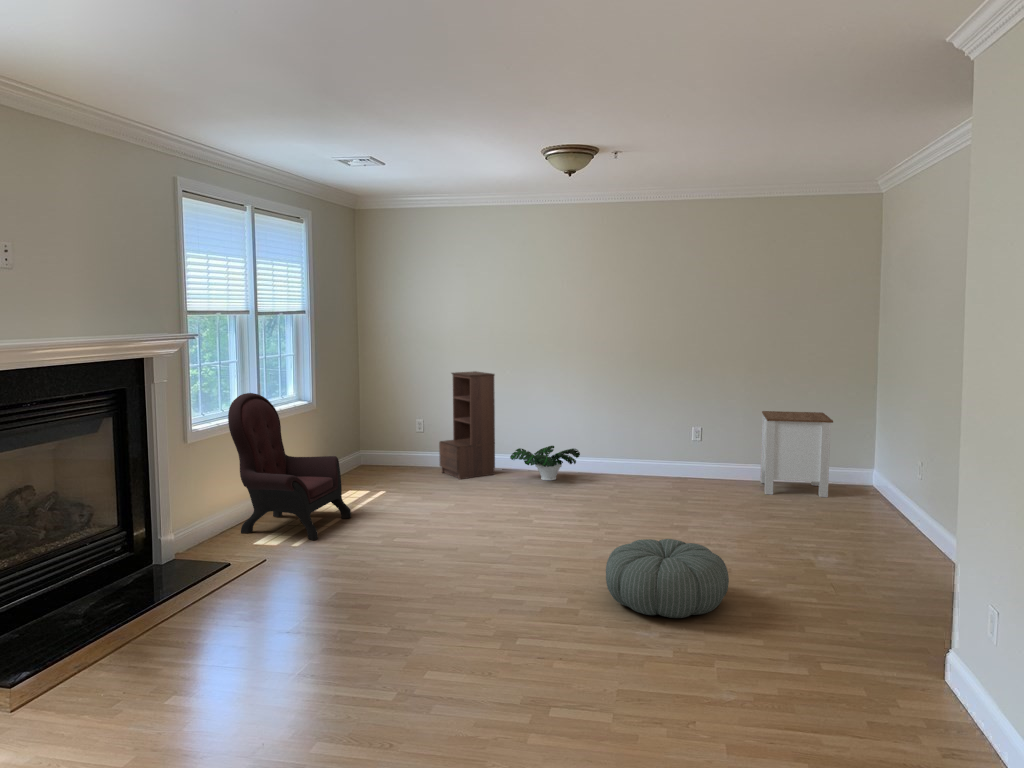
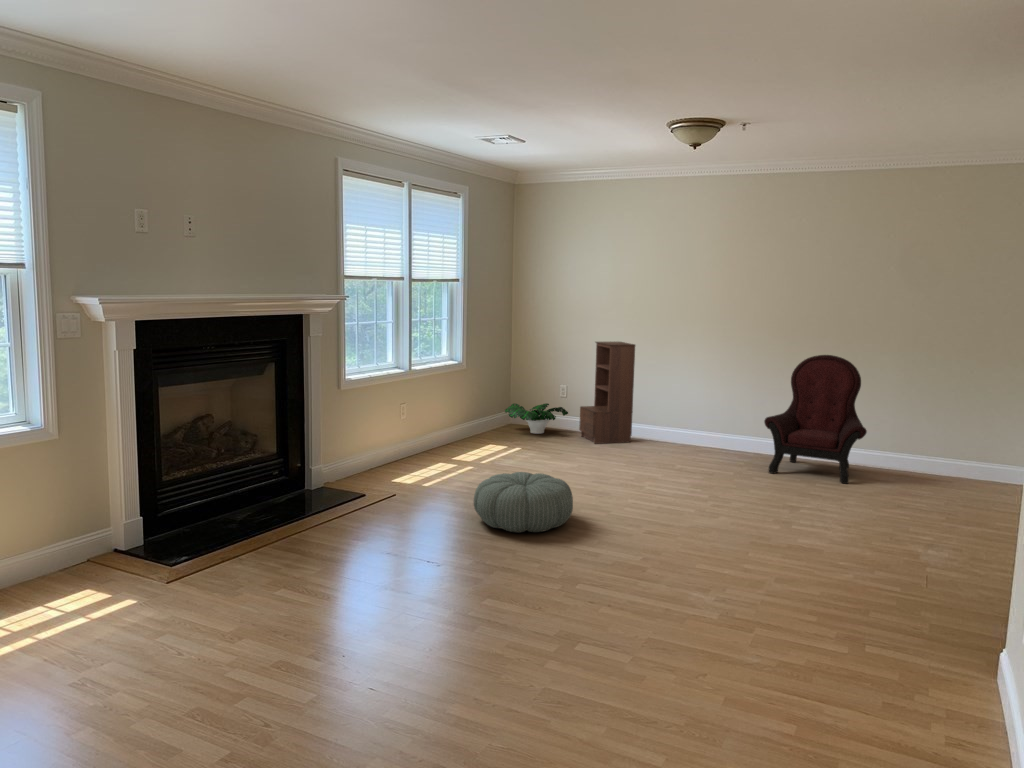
armchair: present [228,393,351,540] -> present [764,355,867,484]
side table: present [760,411,833,497] -> none [908,398,993,496]
potted plant: present [510,446,580,481] -> present [505,403,568,434]
pouf: present [606,539,729,618] -> present [474,472,573,533]

